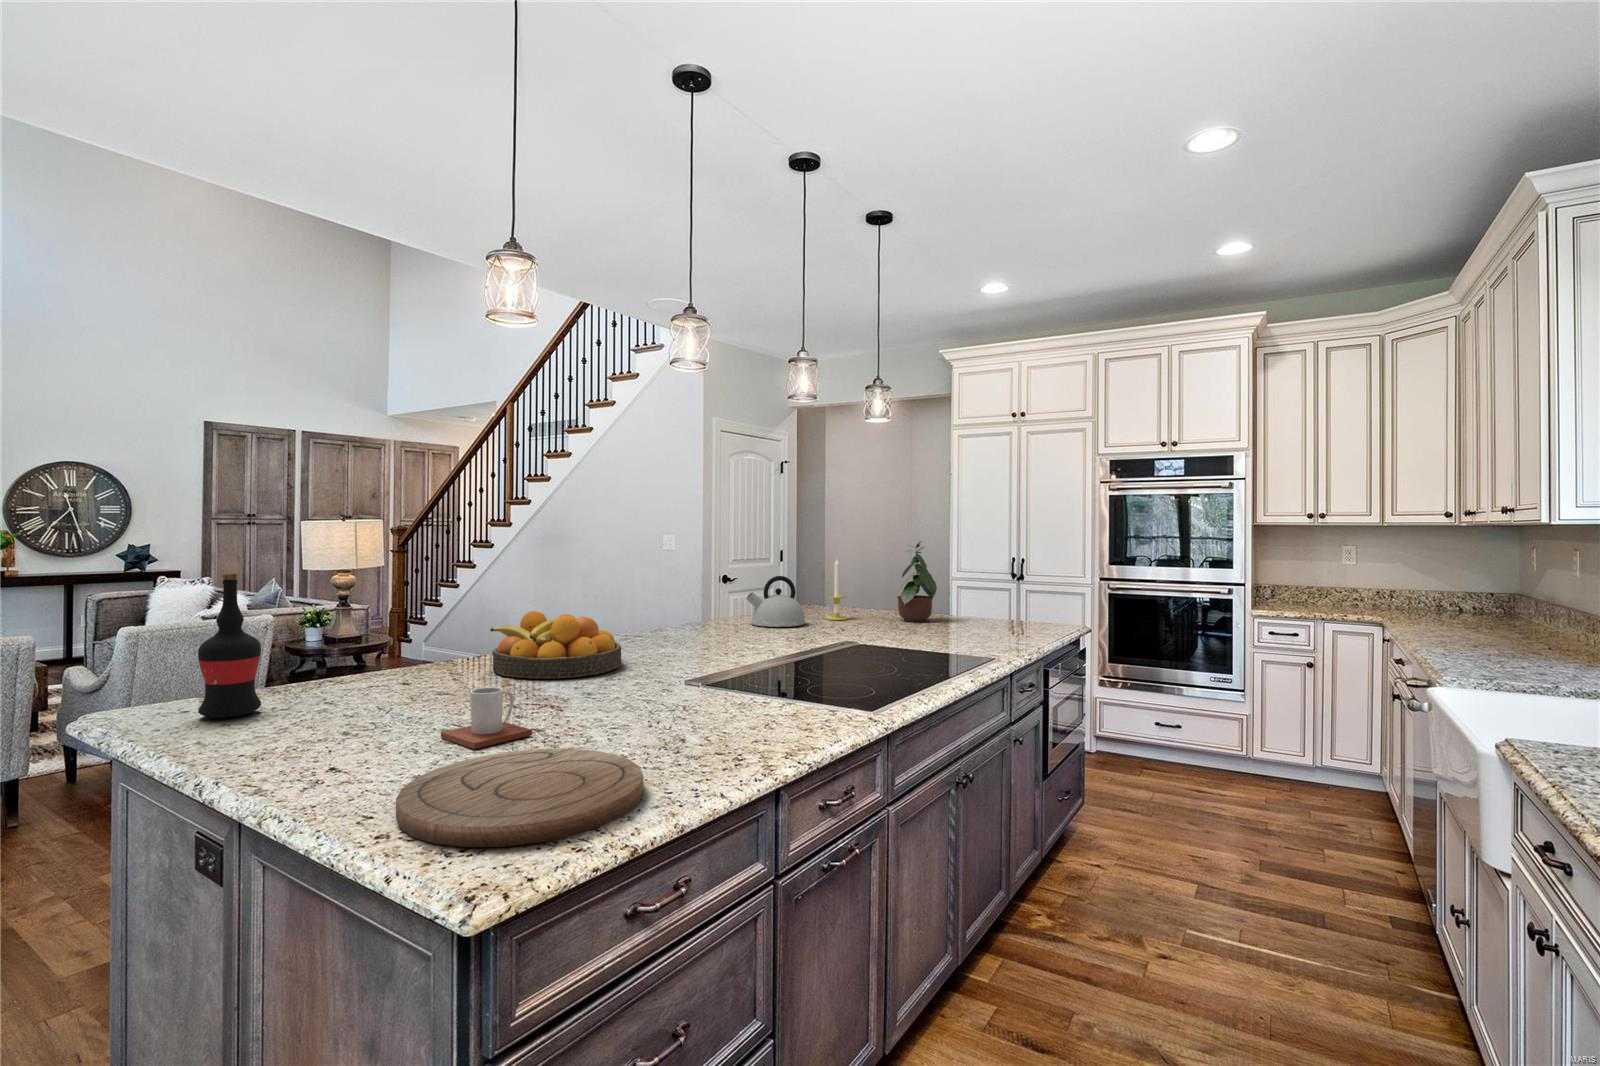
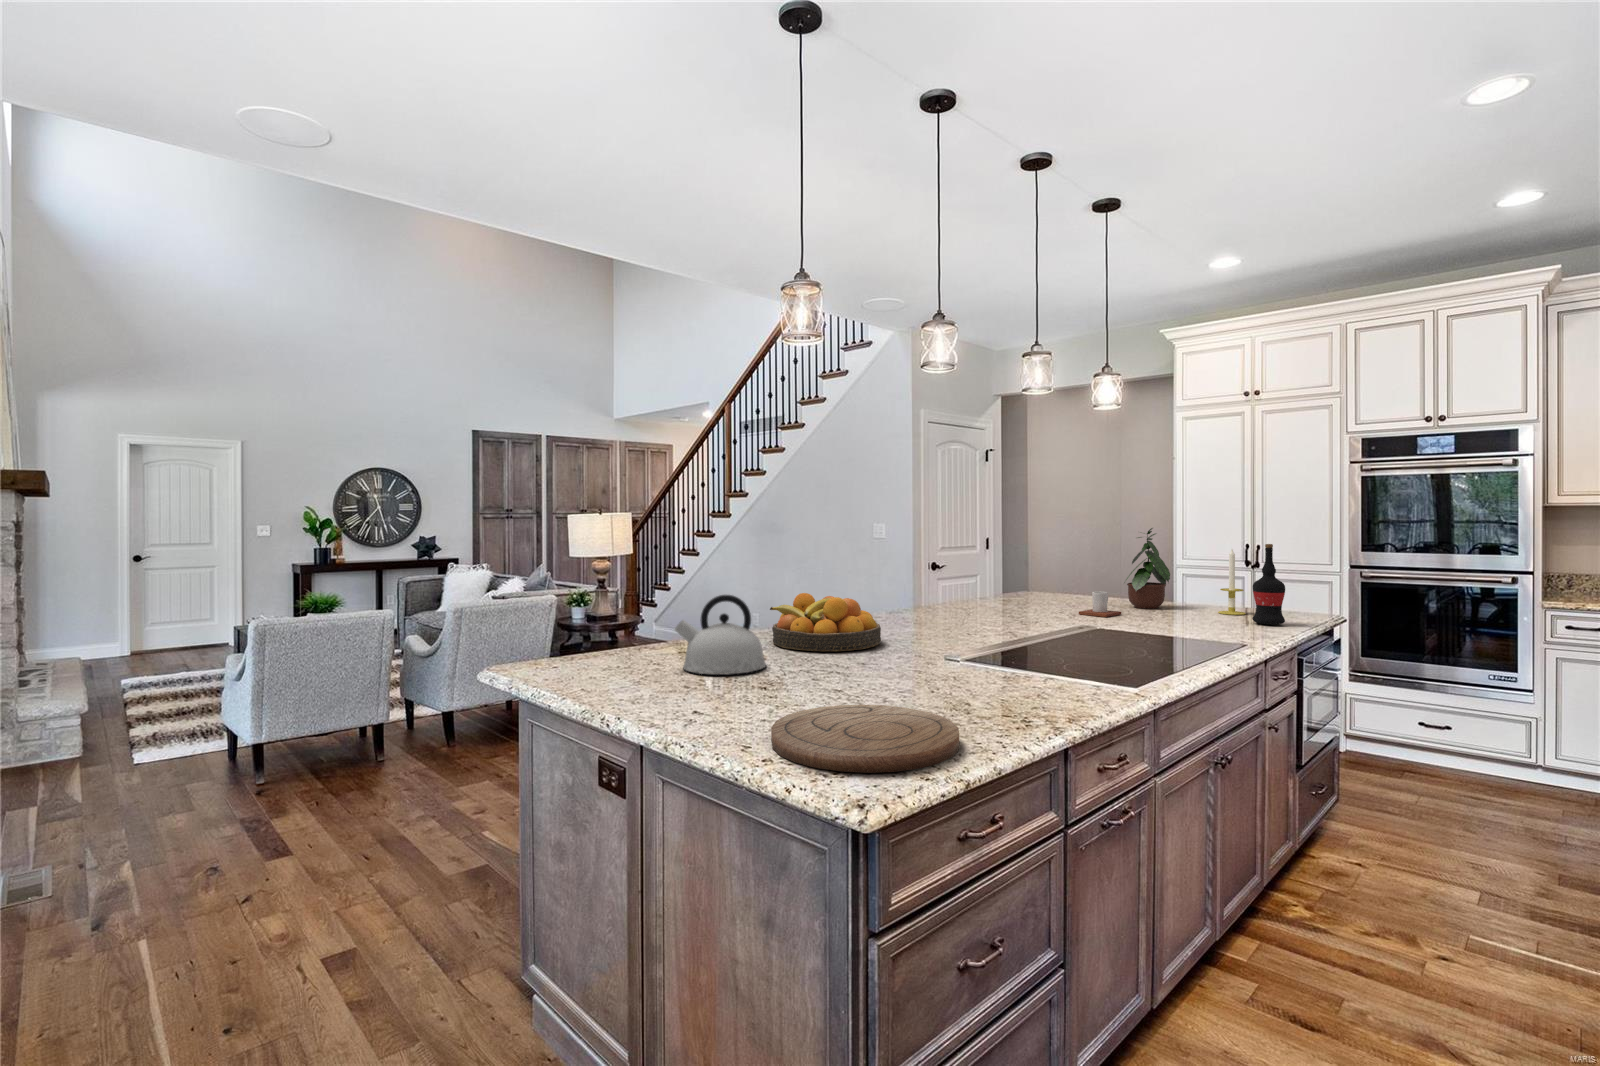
candle: present [826,559,848,620] -> present [1218,549,1246,615]
wine bottle: present [198,573,261,718] -> present [1252,544,1285,625]
kettle: present [746,576,806,627] -> present [675,595,766,675]
mug: present [441,687,532,749] -> present [1079,591,1121,617]

